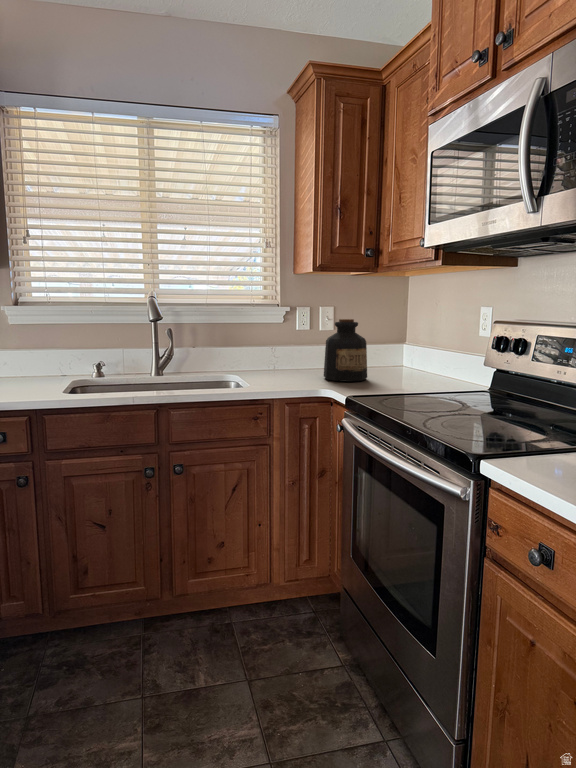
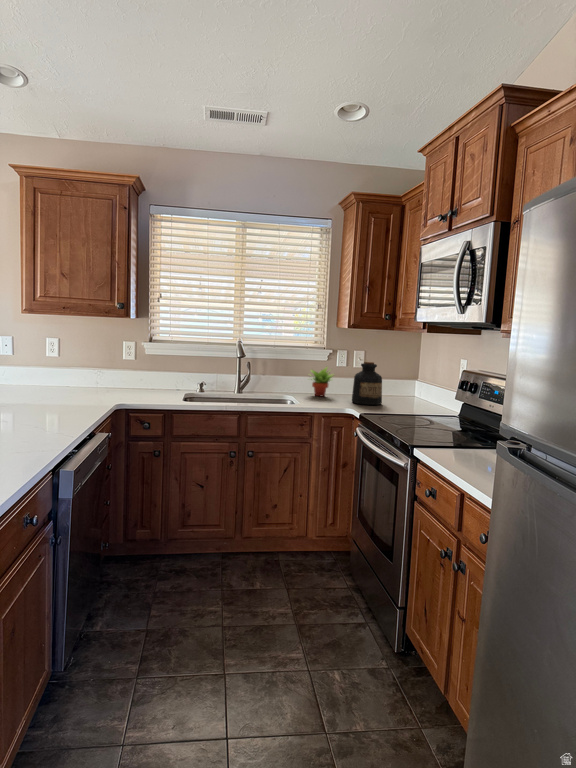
succulent plant: none [255,330,298,373] -> present [311,367,333,396]

